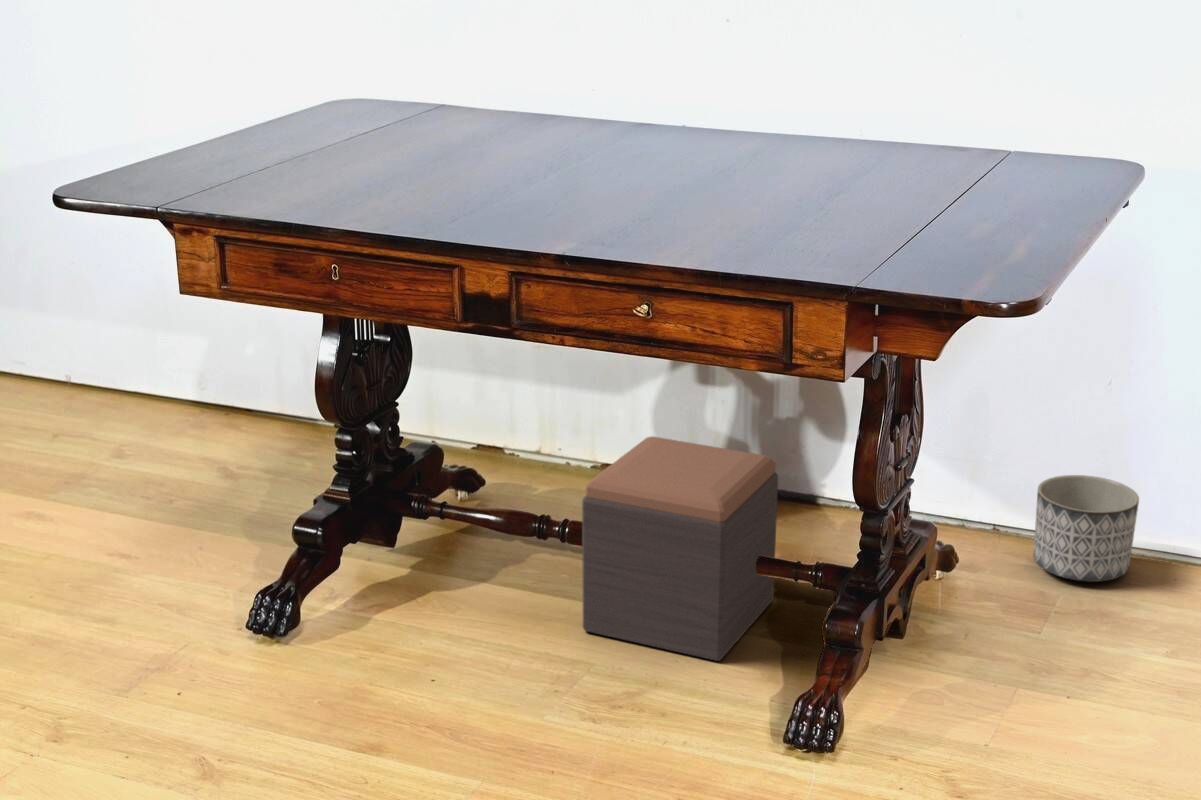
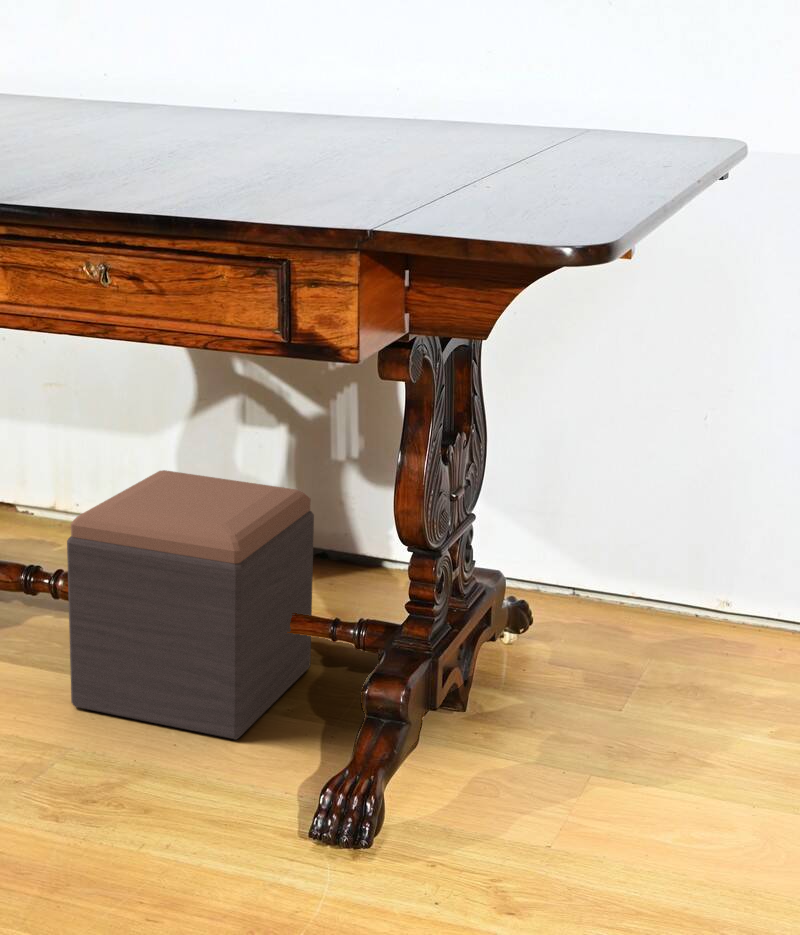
planter: present [1034,475,1139,582] -> none [613,522,731,641]

